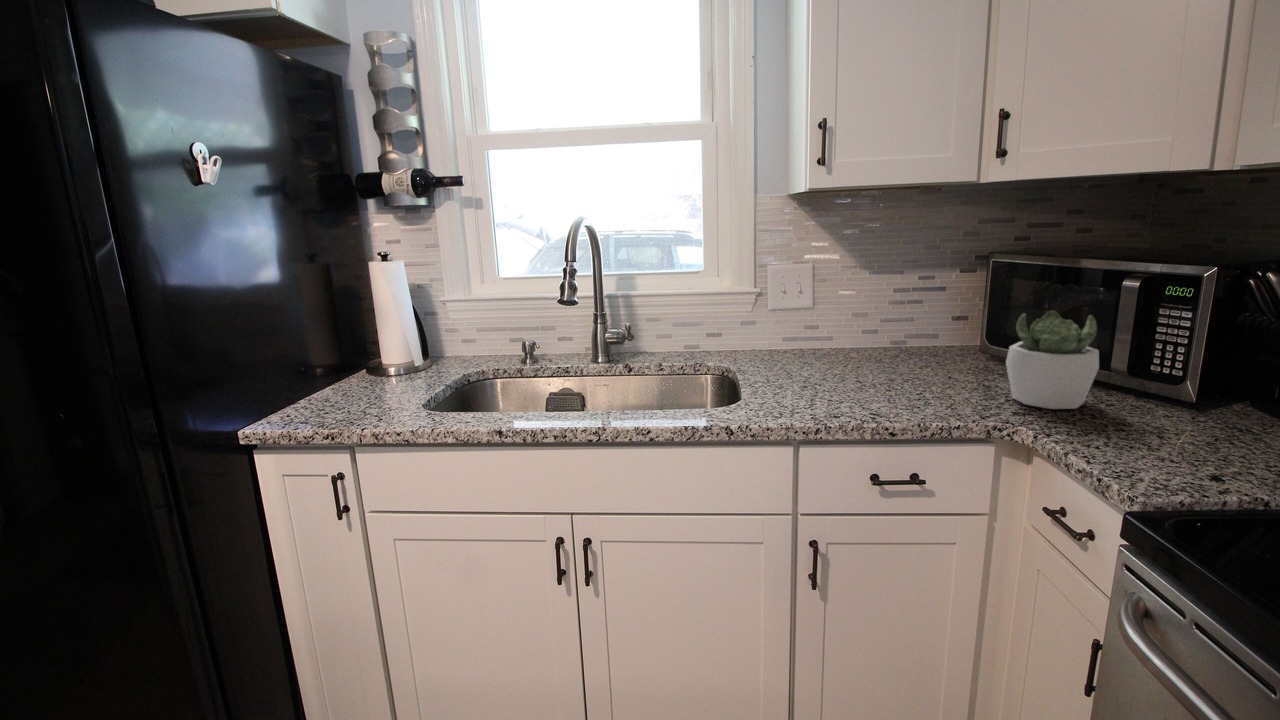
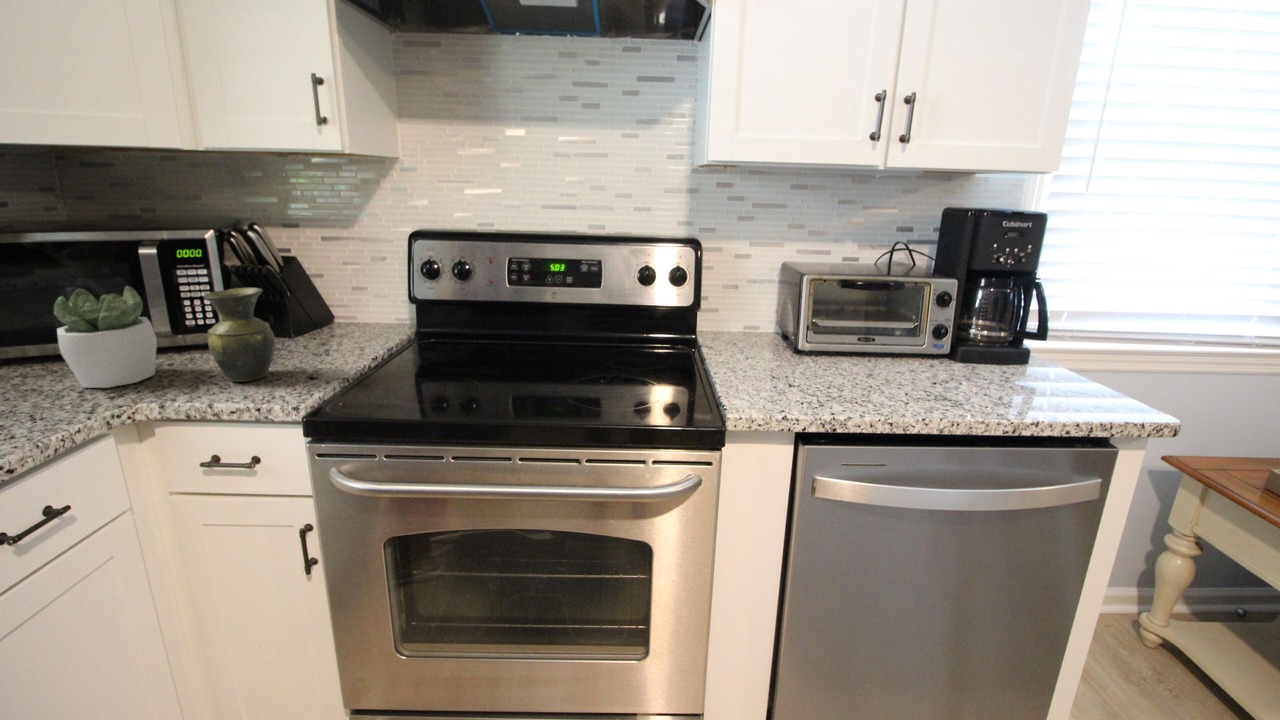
vase: none [1118,336,1215,452] -> present [204,288,276,382]

